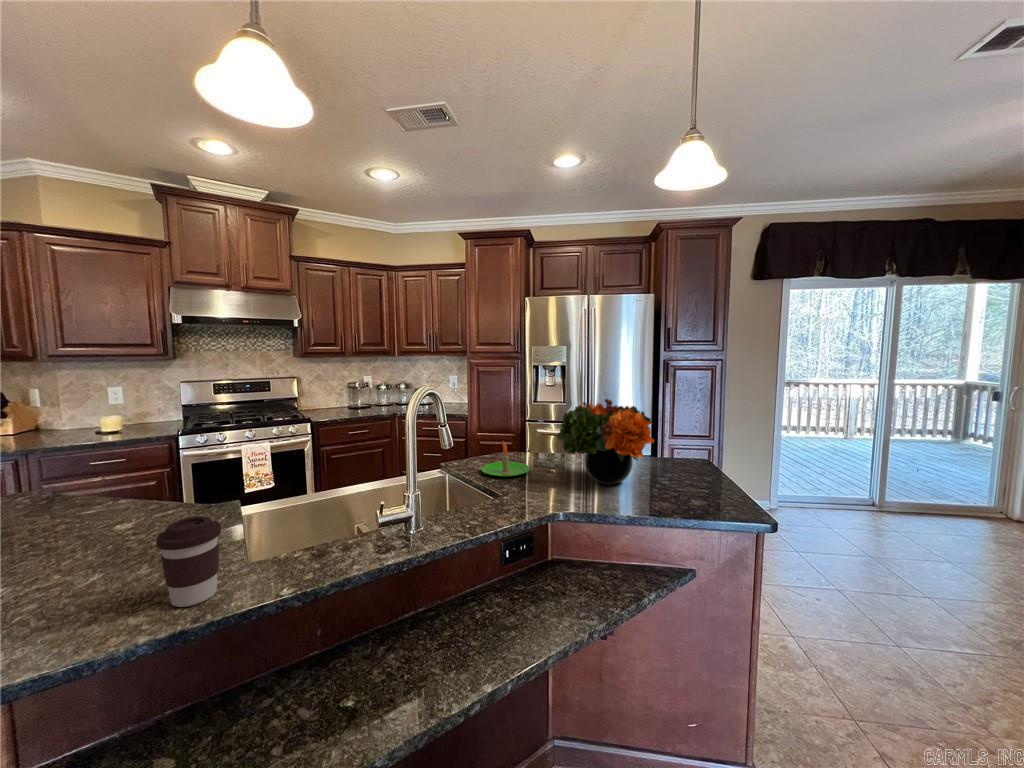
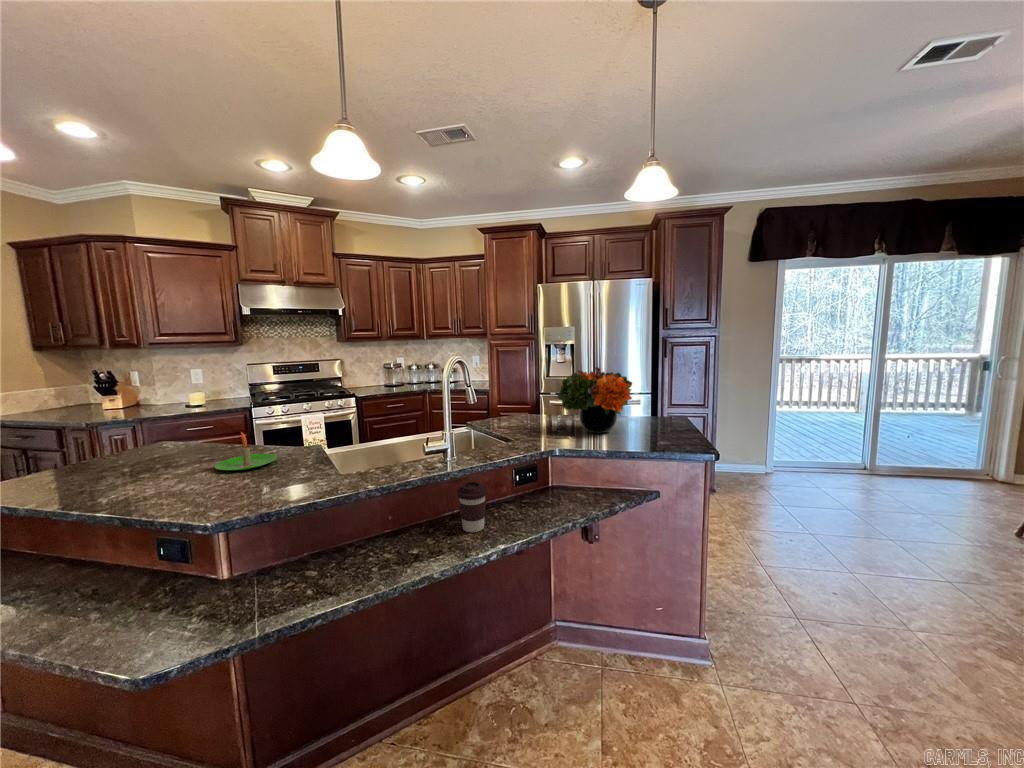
candle: present [481,441,530,477] -> present [215,432,277,471]
coffee cup: present [156,516,221,607] -> present [457,482,487,532]

